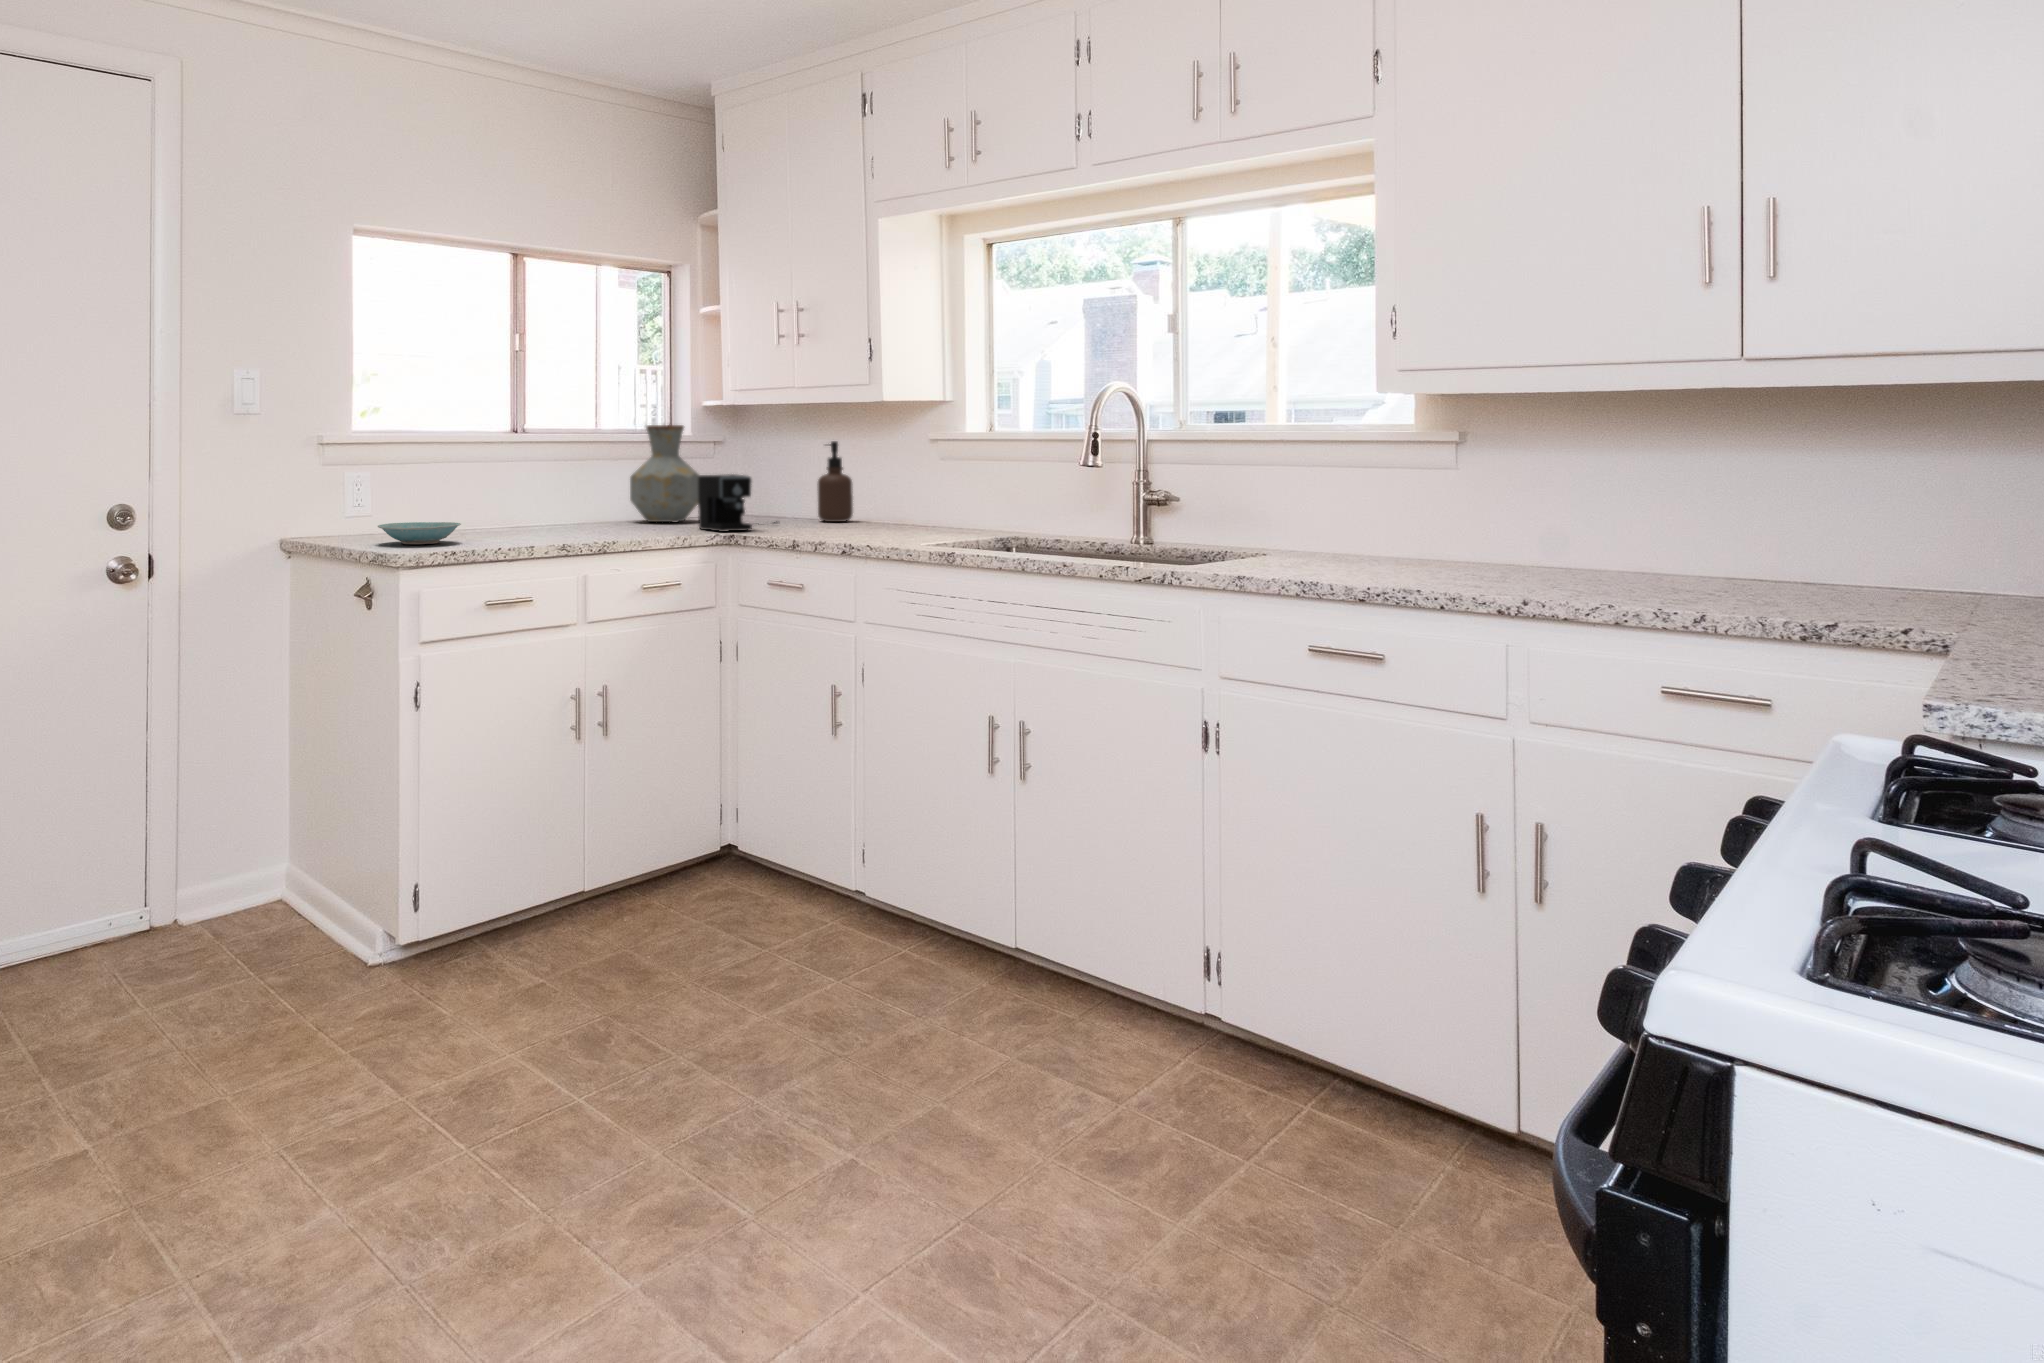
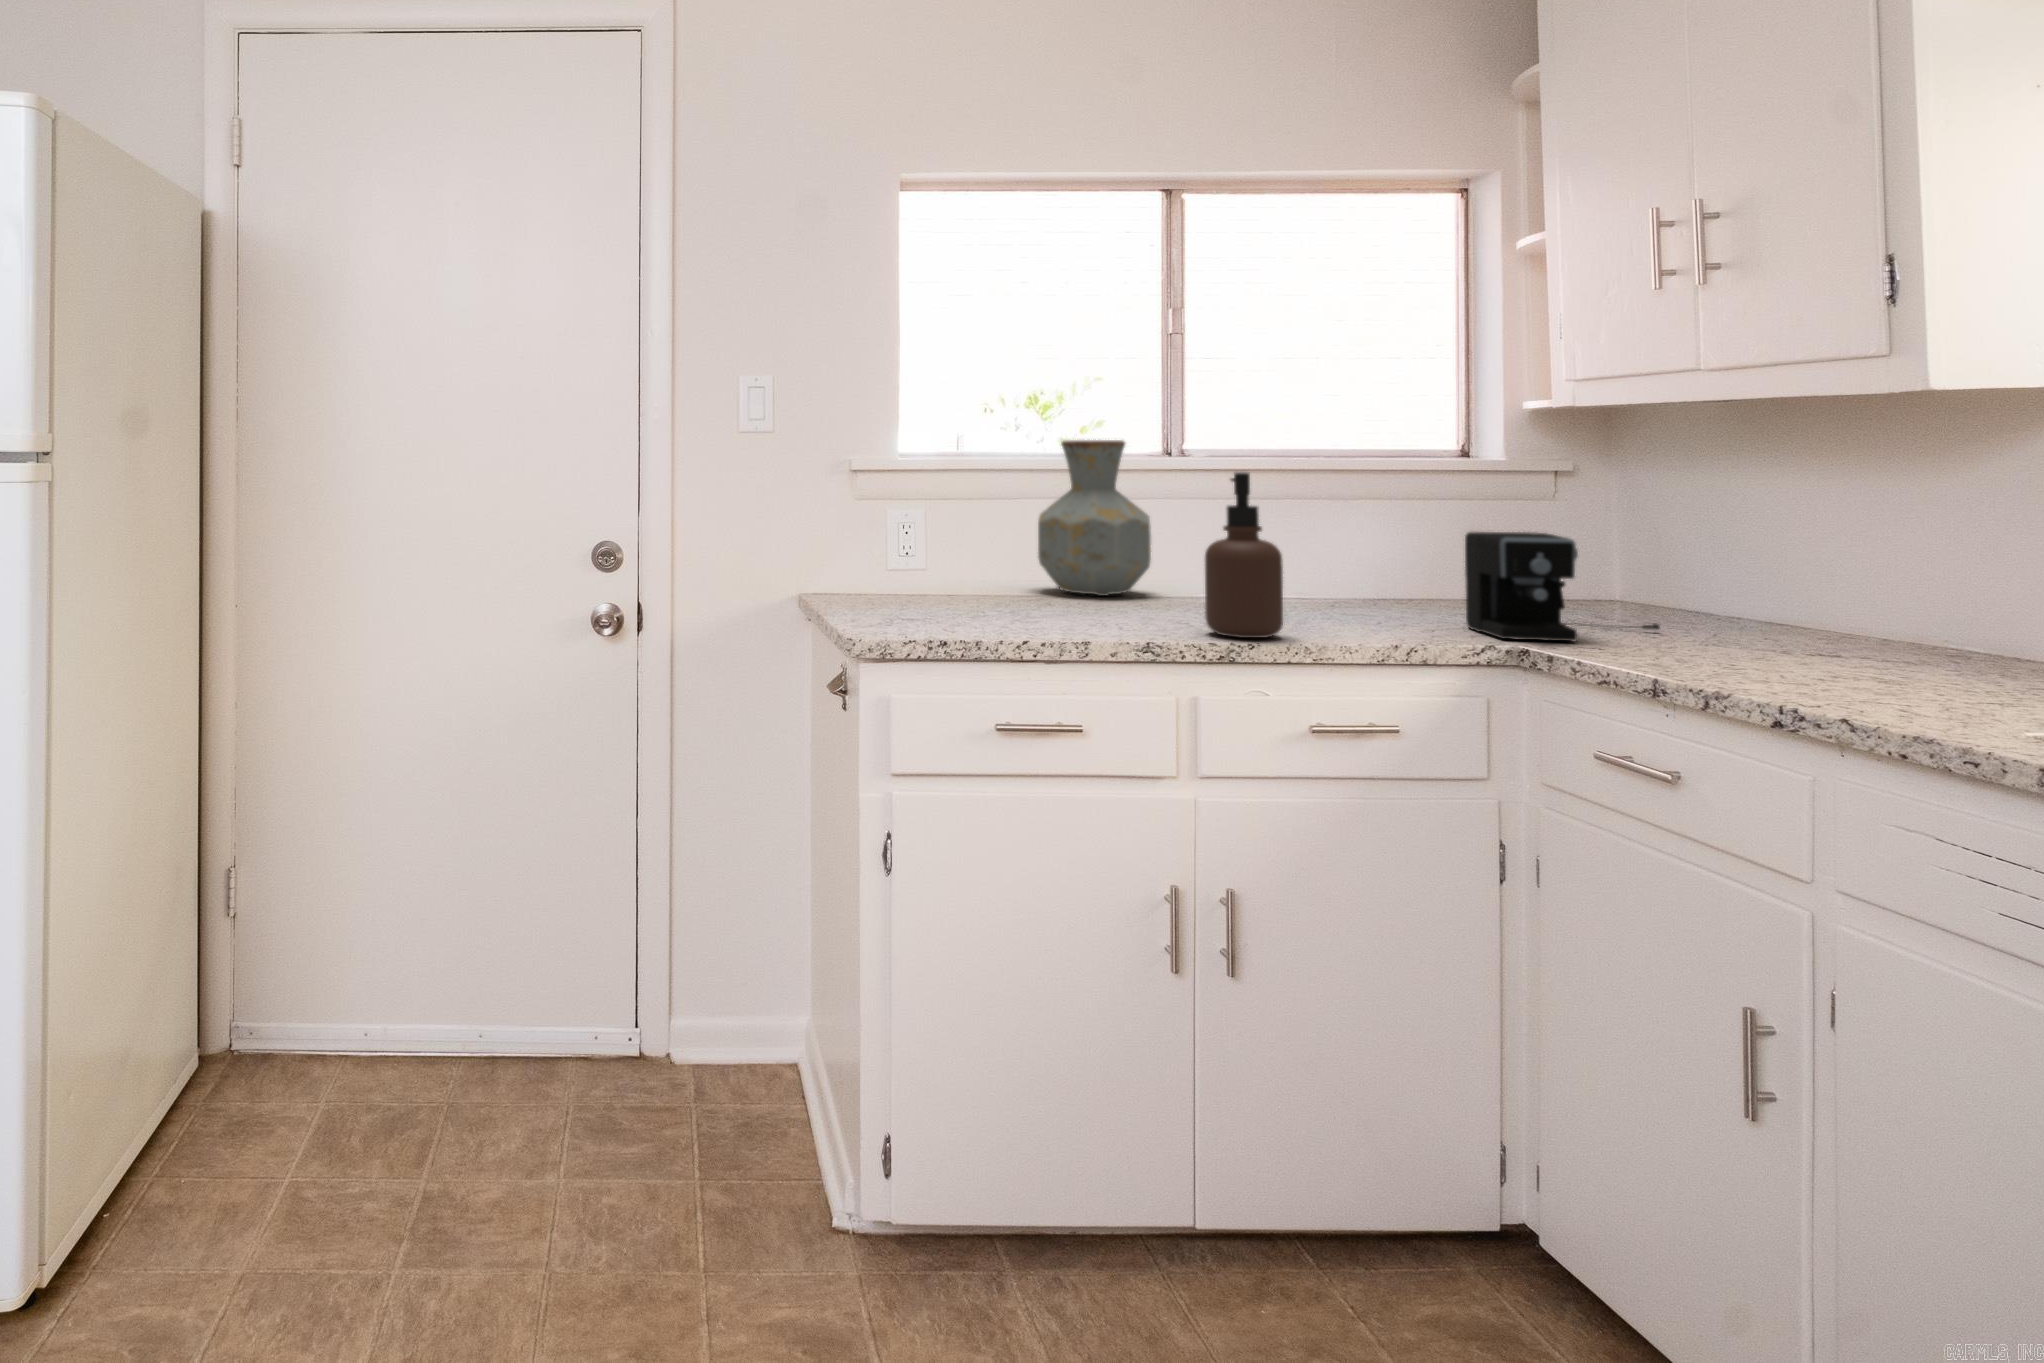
vase: present [630,425,699,523] -> present [1038,440,1151,596]
soap dispenser: present [817,441,853,522] -> present [1205,472,1283,638]
bowl: present [378,522,461,544] -> none [881,584,1004,620]

